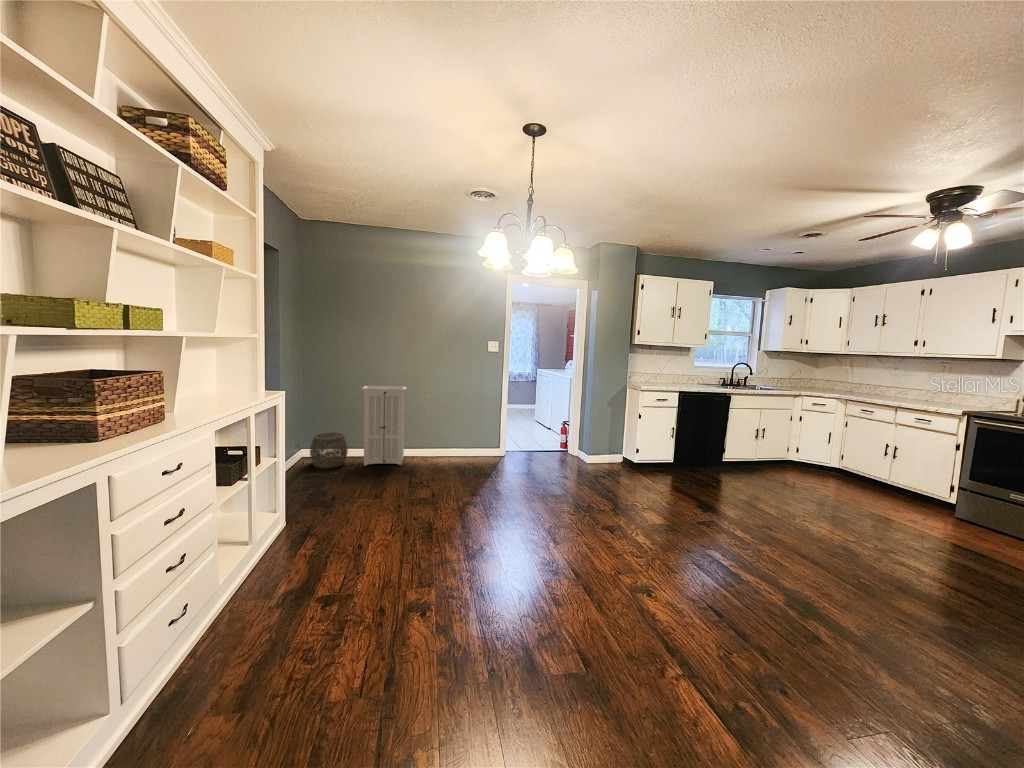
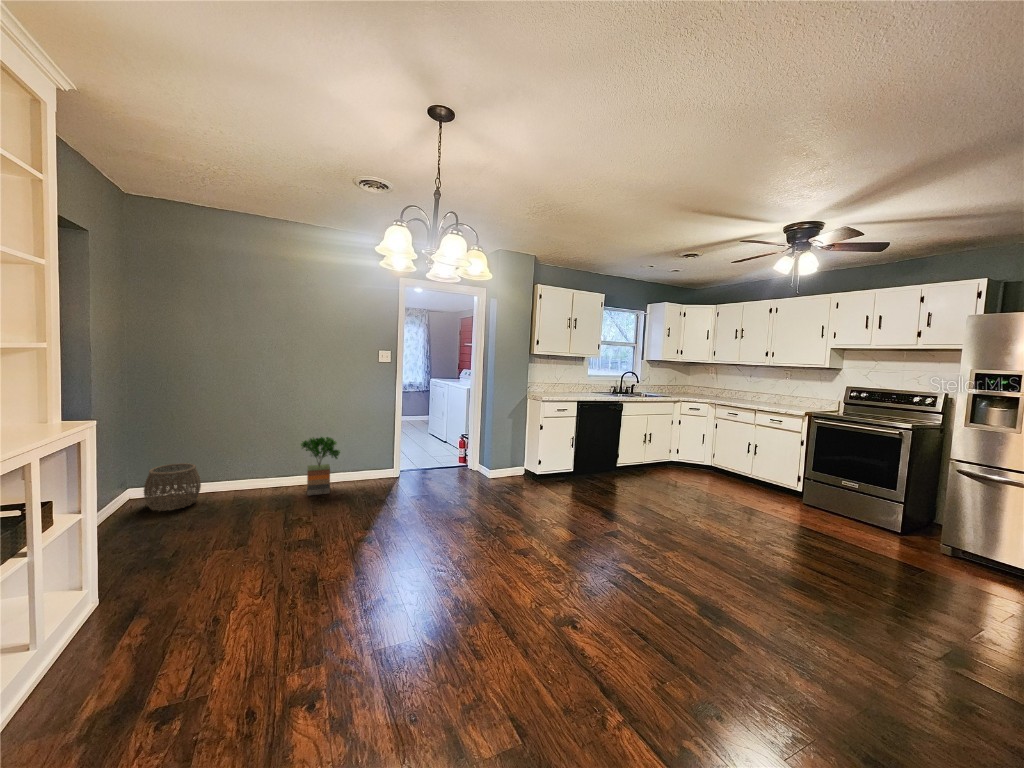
storage cabinet: present [362,385,407,466] -> none [220,401,282,502]
potted tree: none [420,416,453,466] -> present [301,437,340,495]

